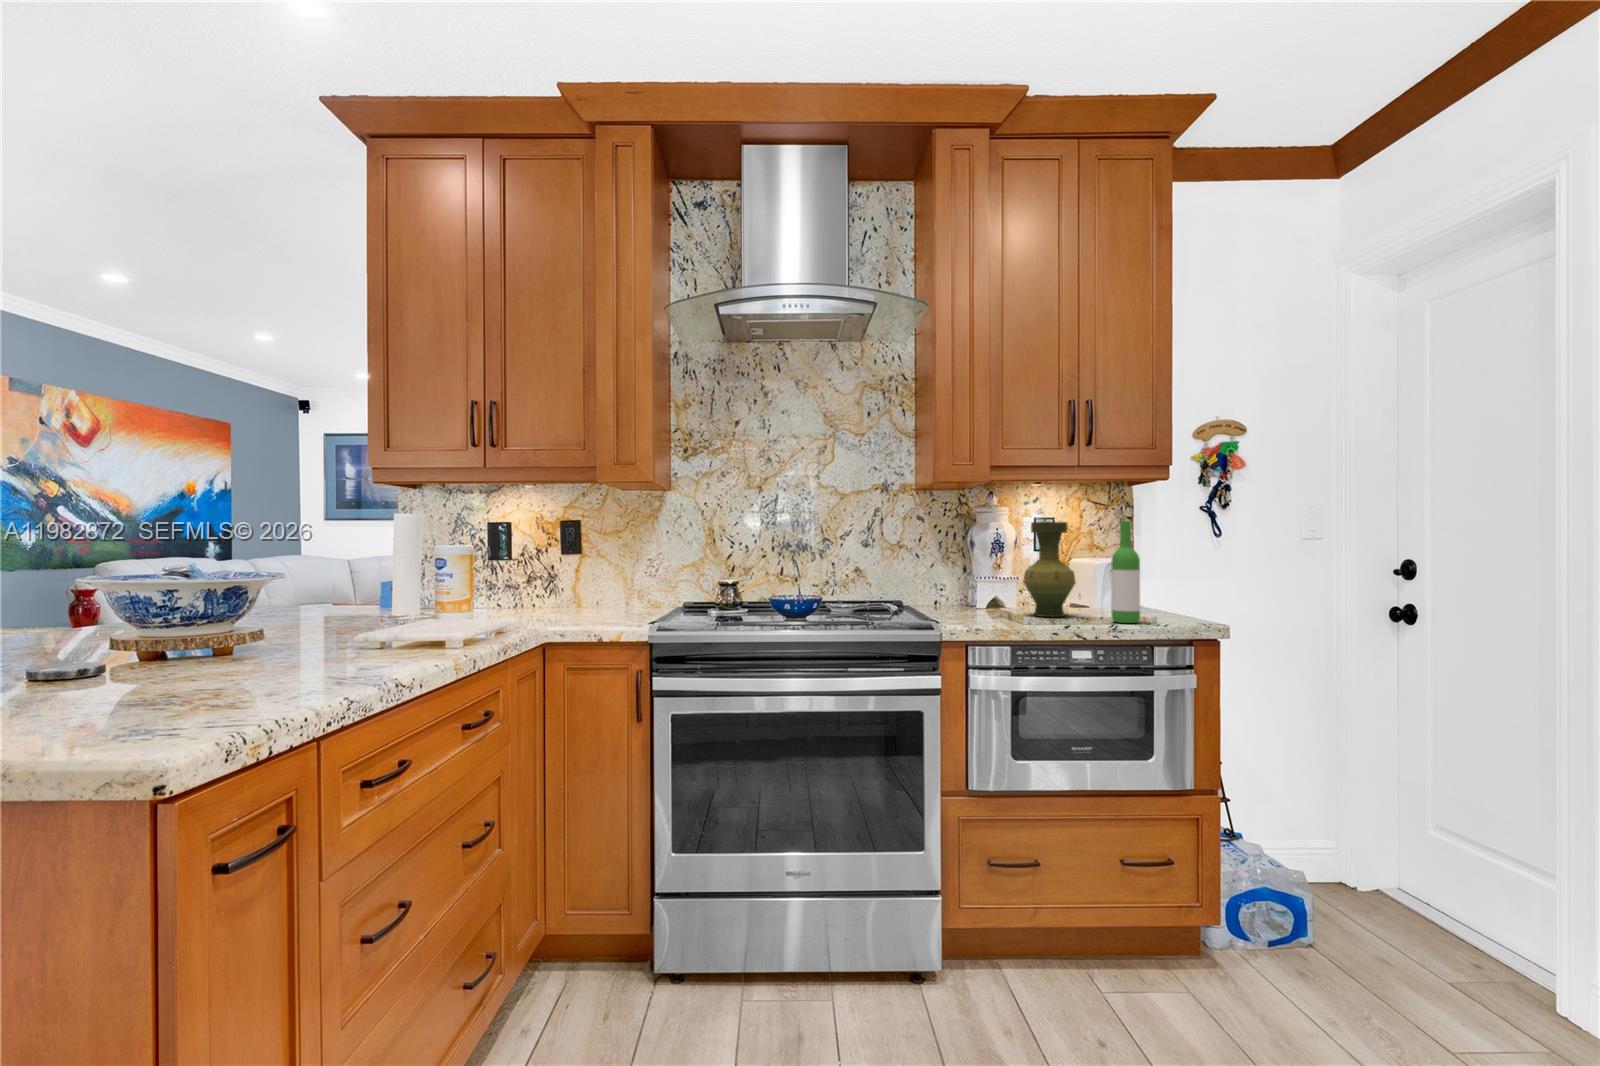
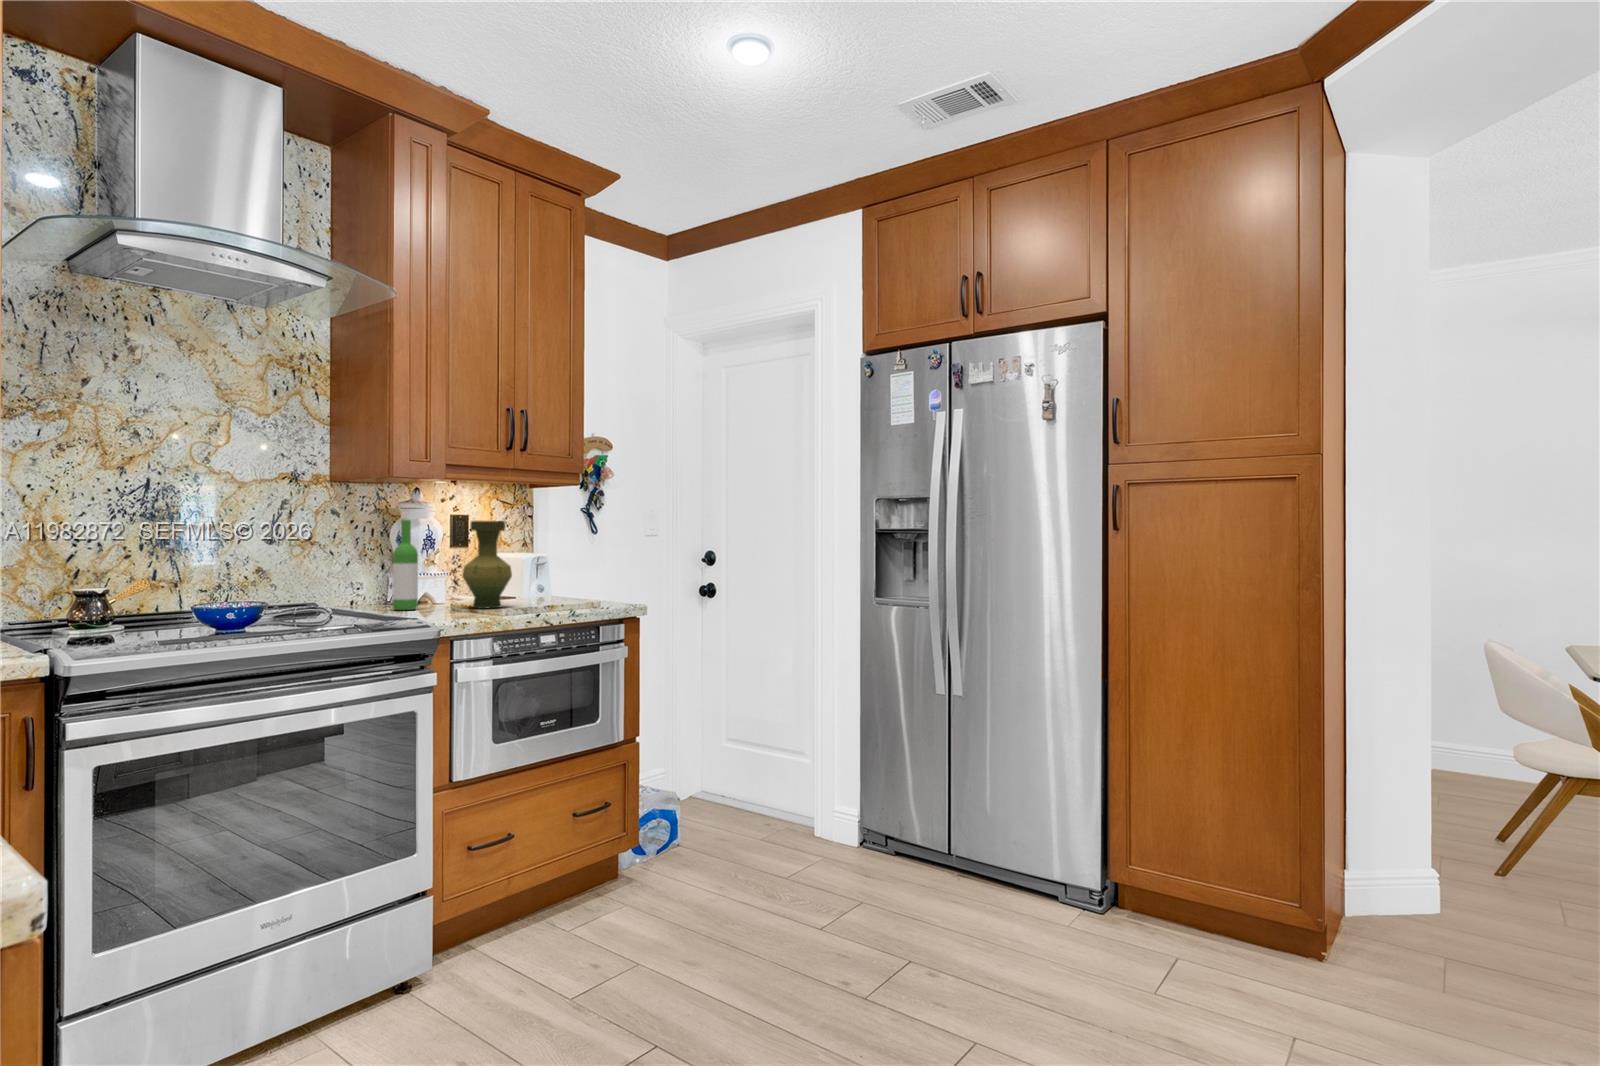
wine bottle: present [1111,521,1140,623] -> present [392,520,418,610]

